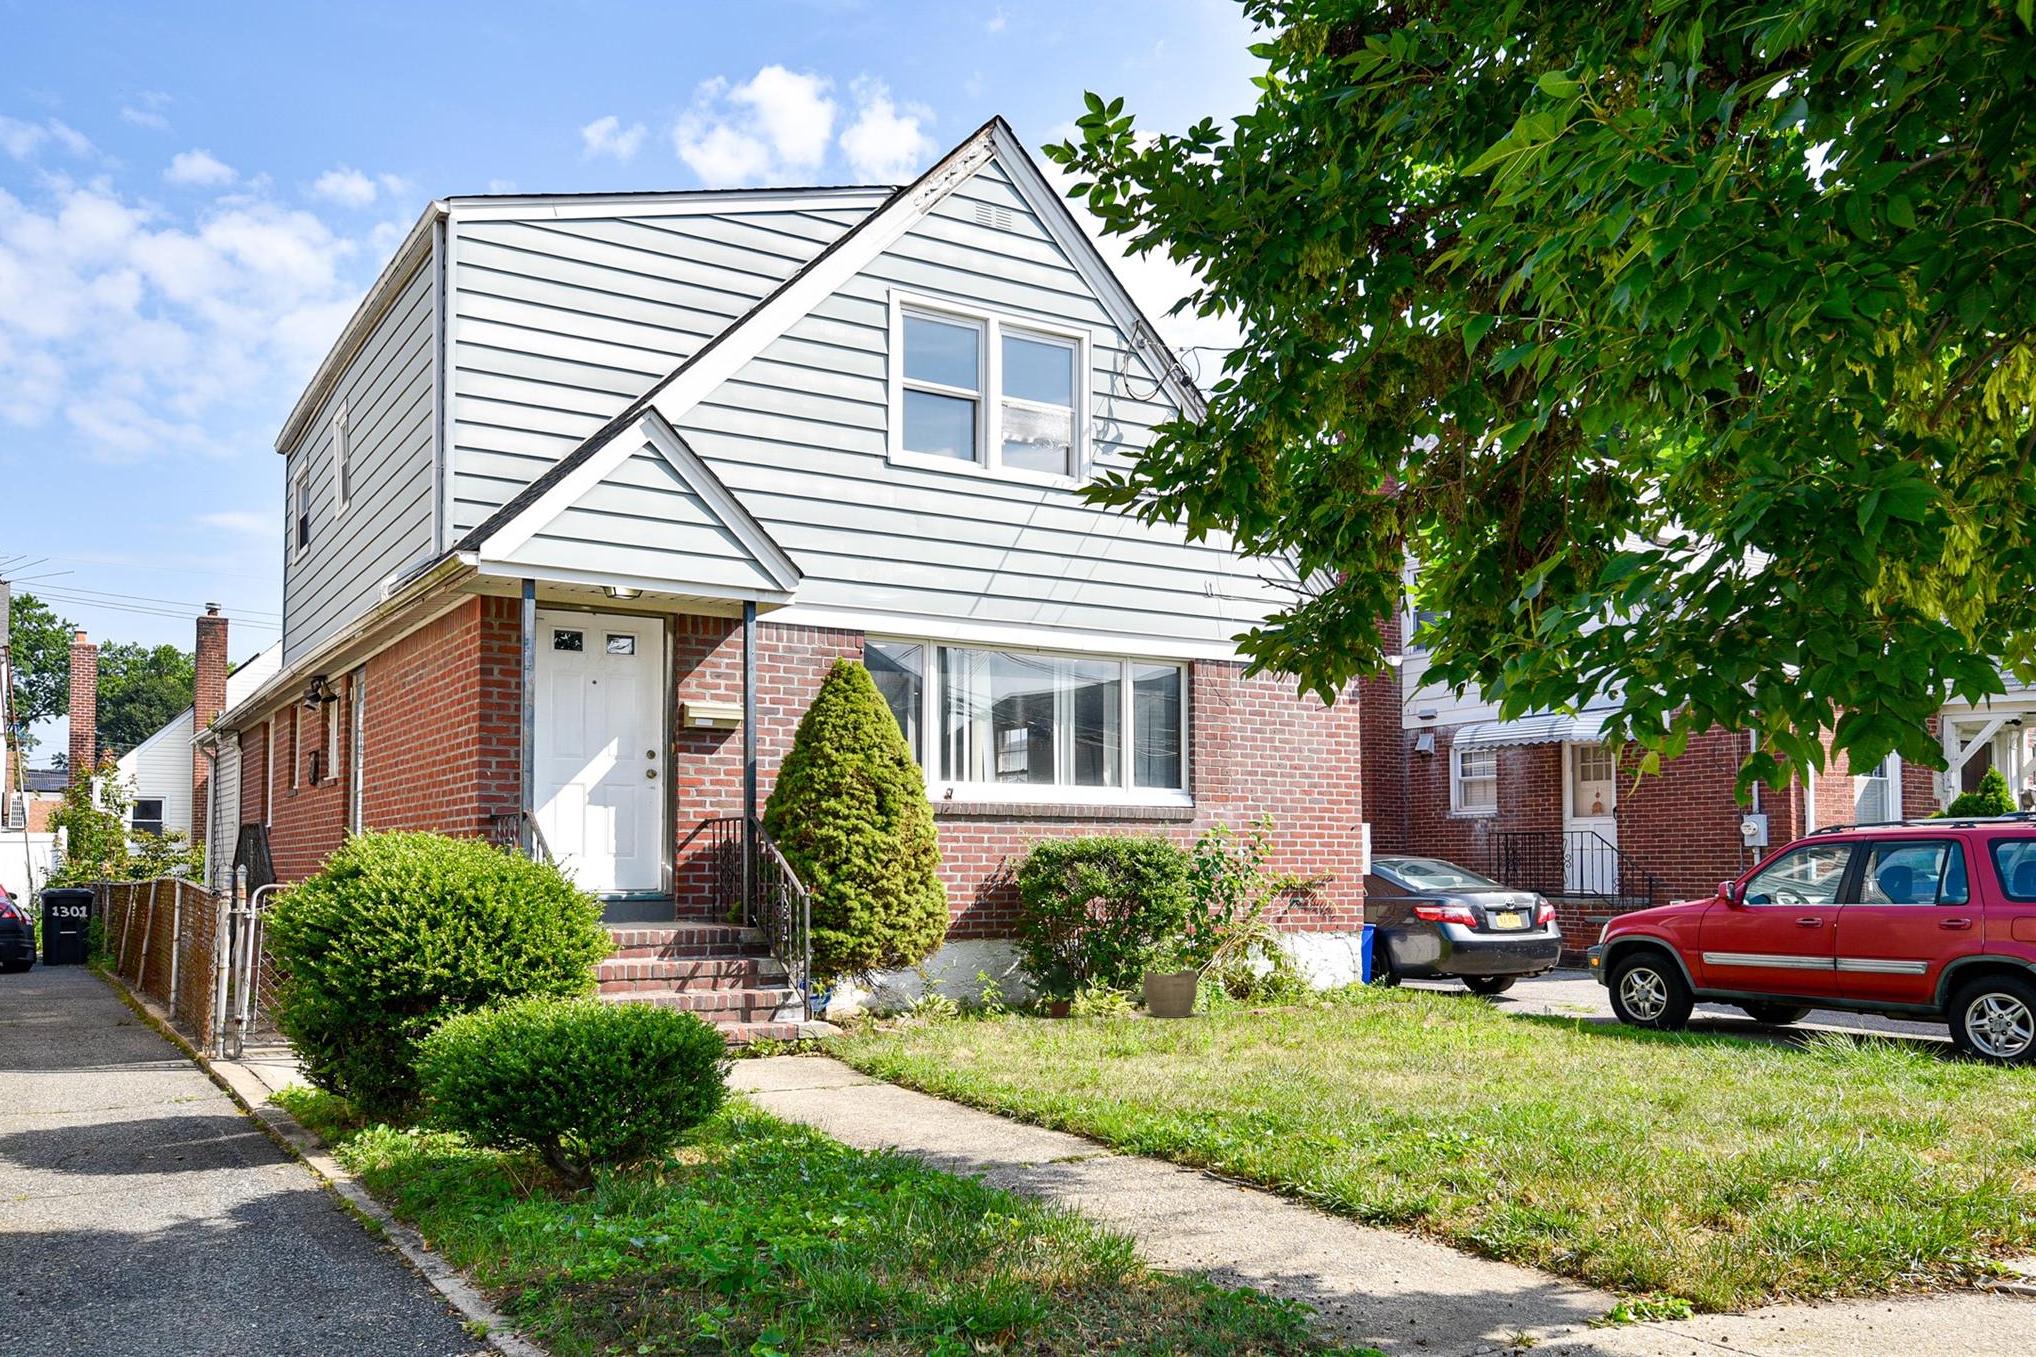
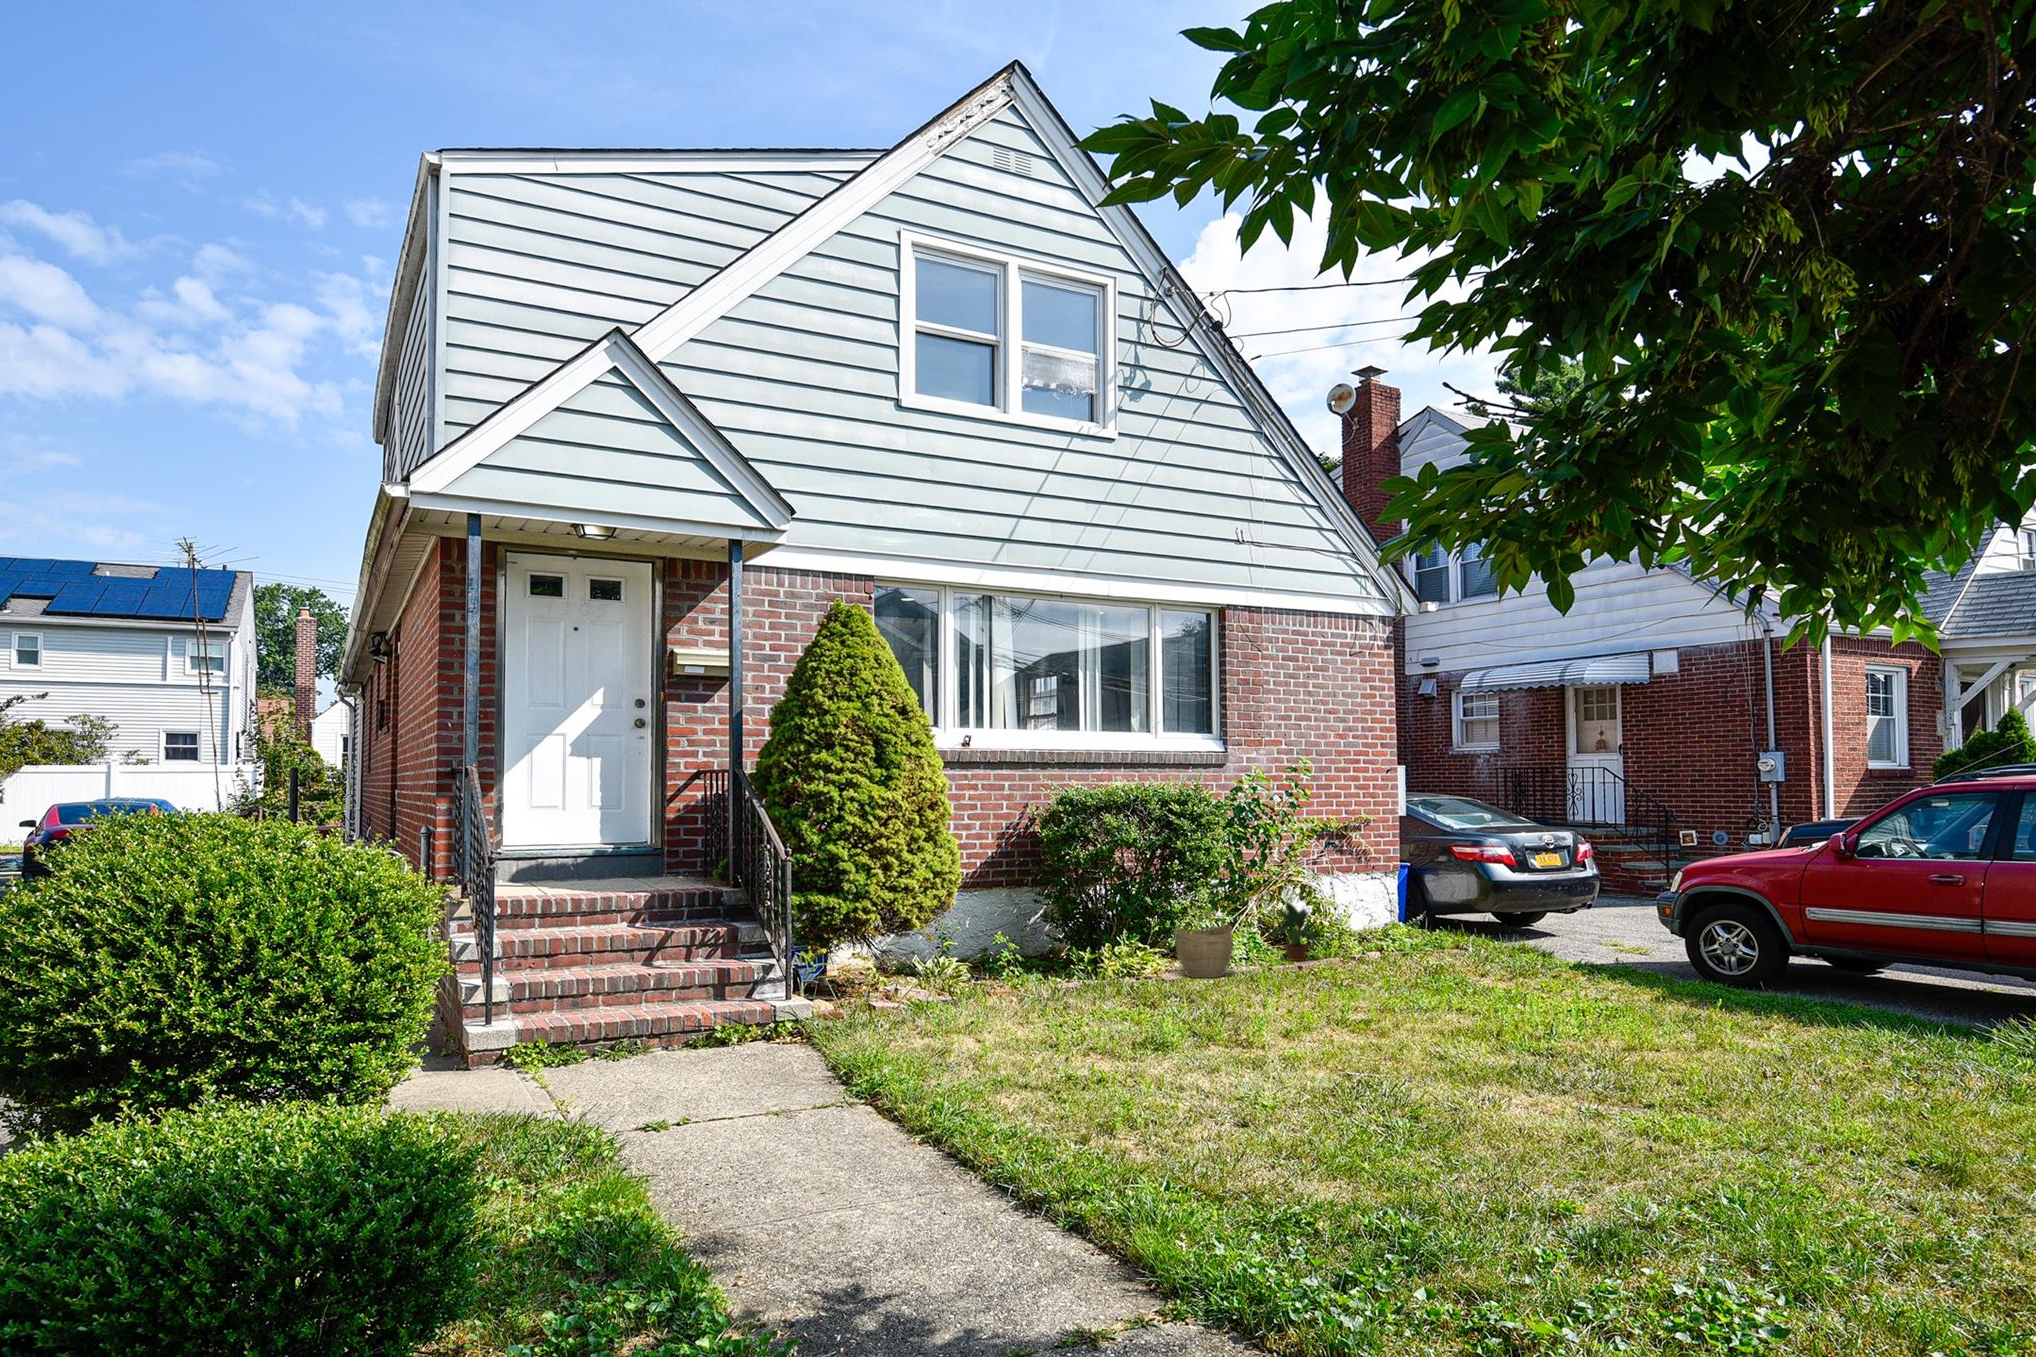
potted plant: present [1031,967,1086,1018] -> present [1269,902,1318,961]

